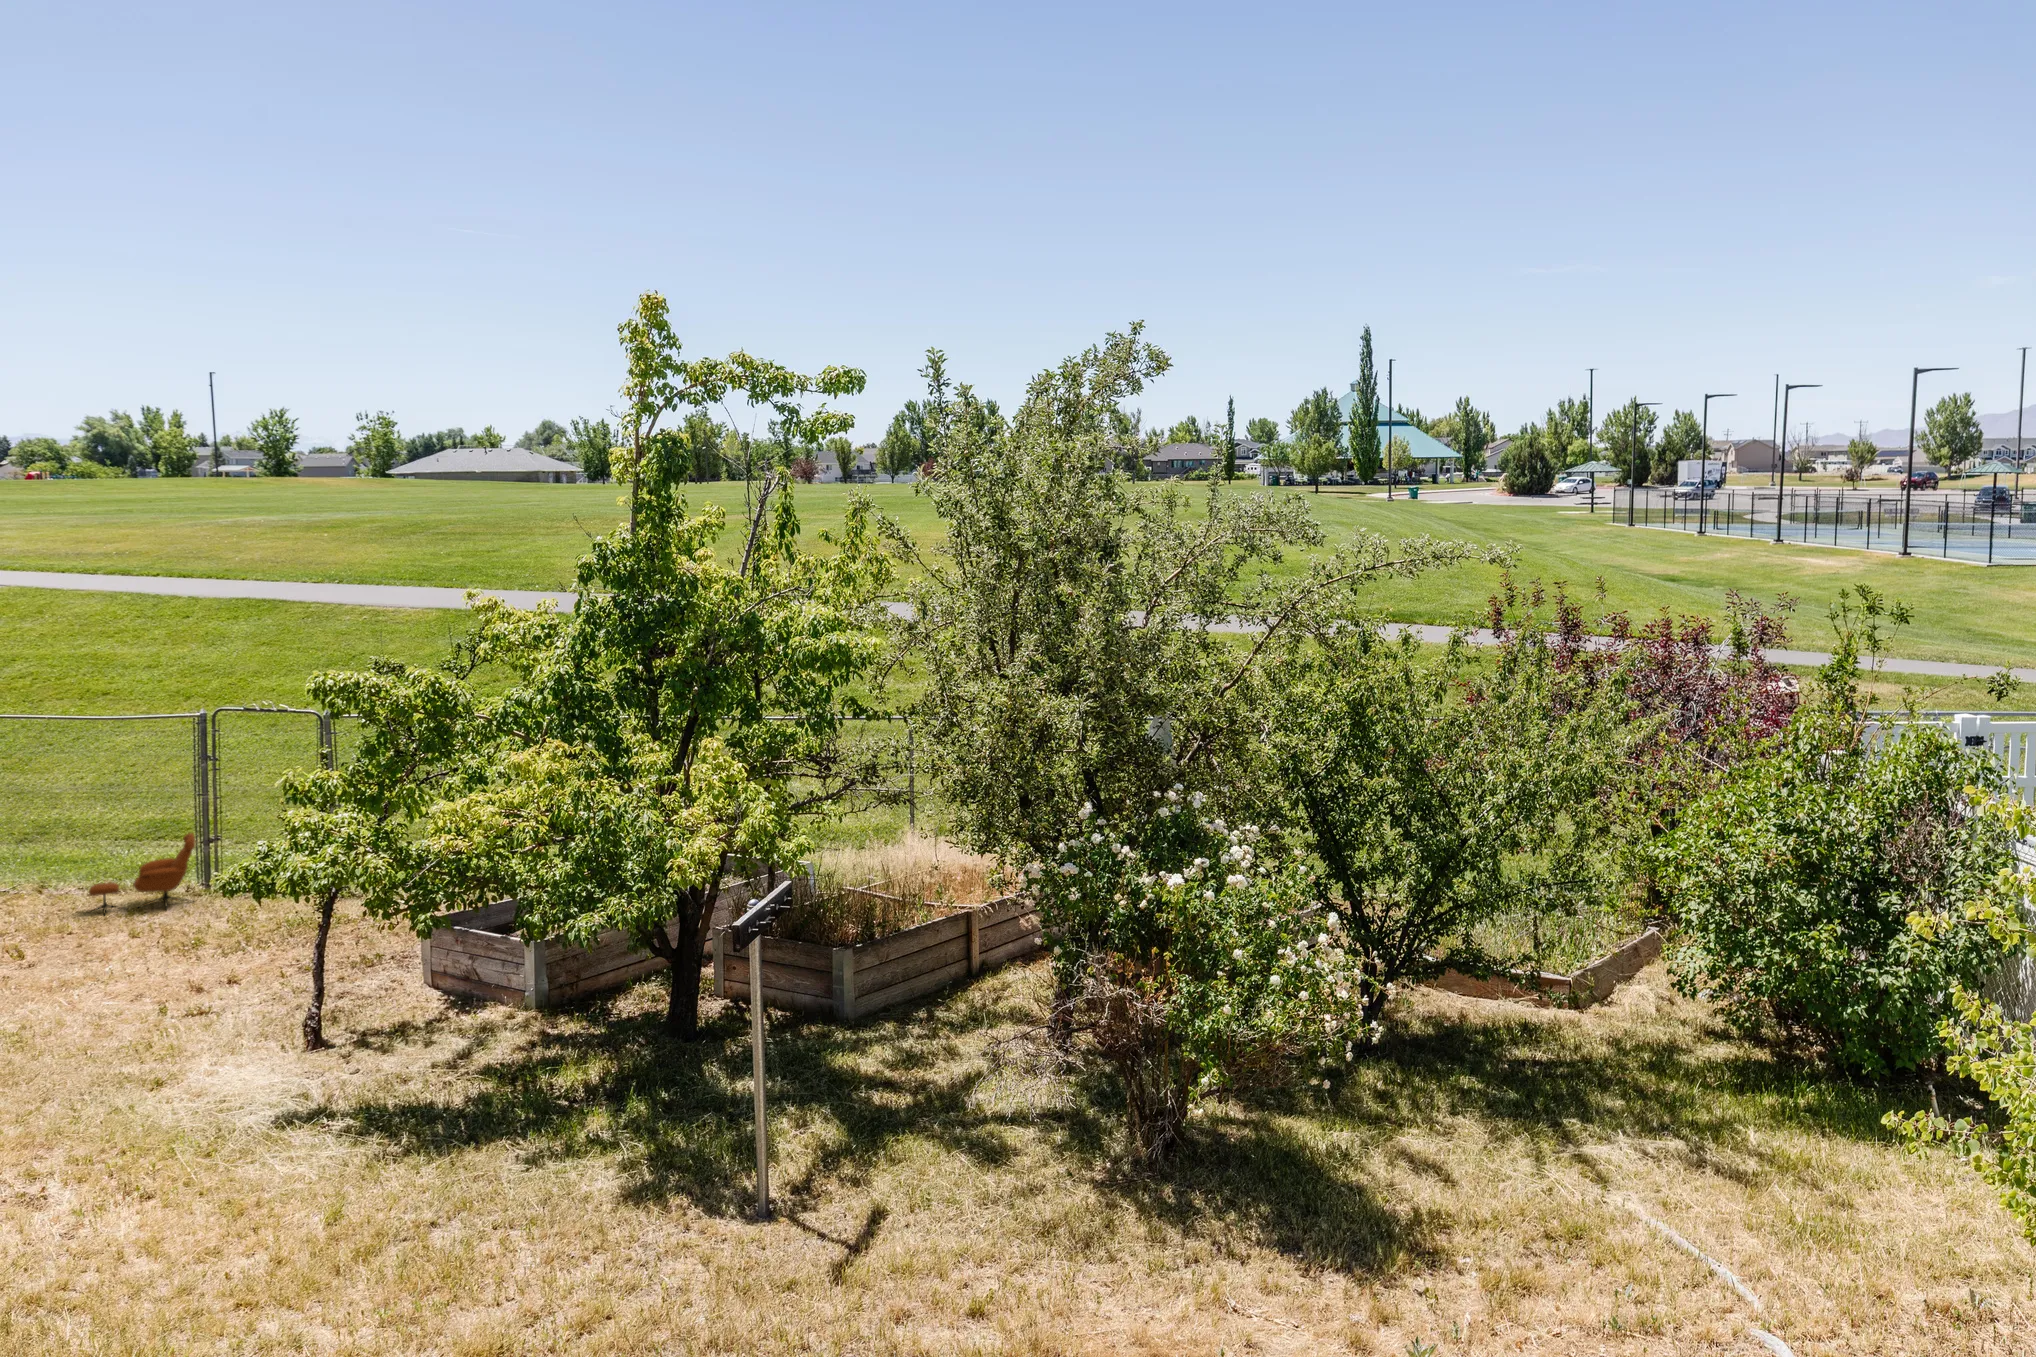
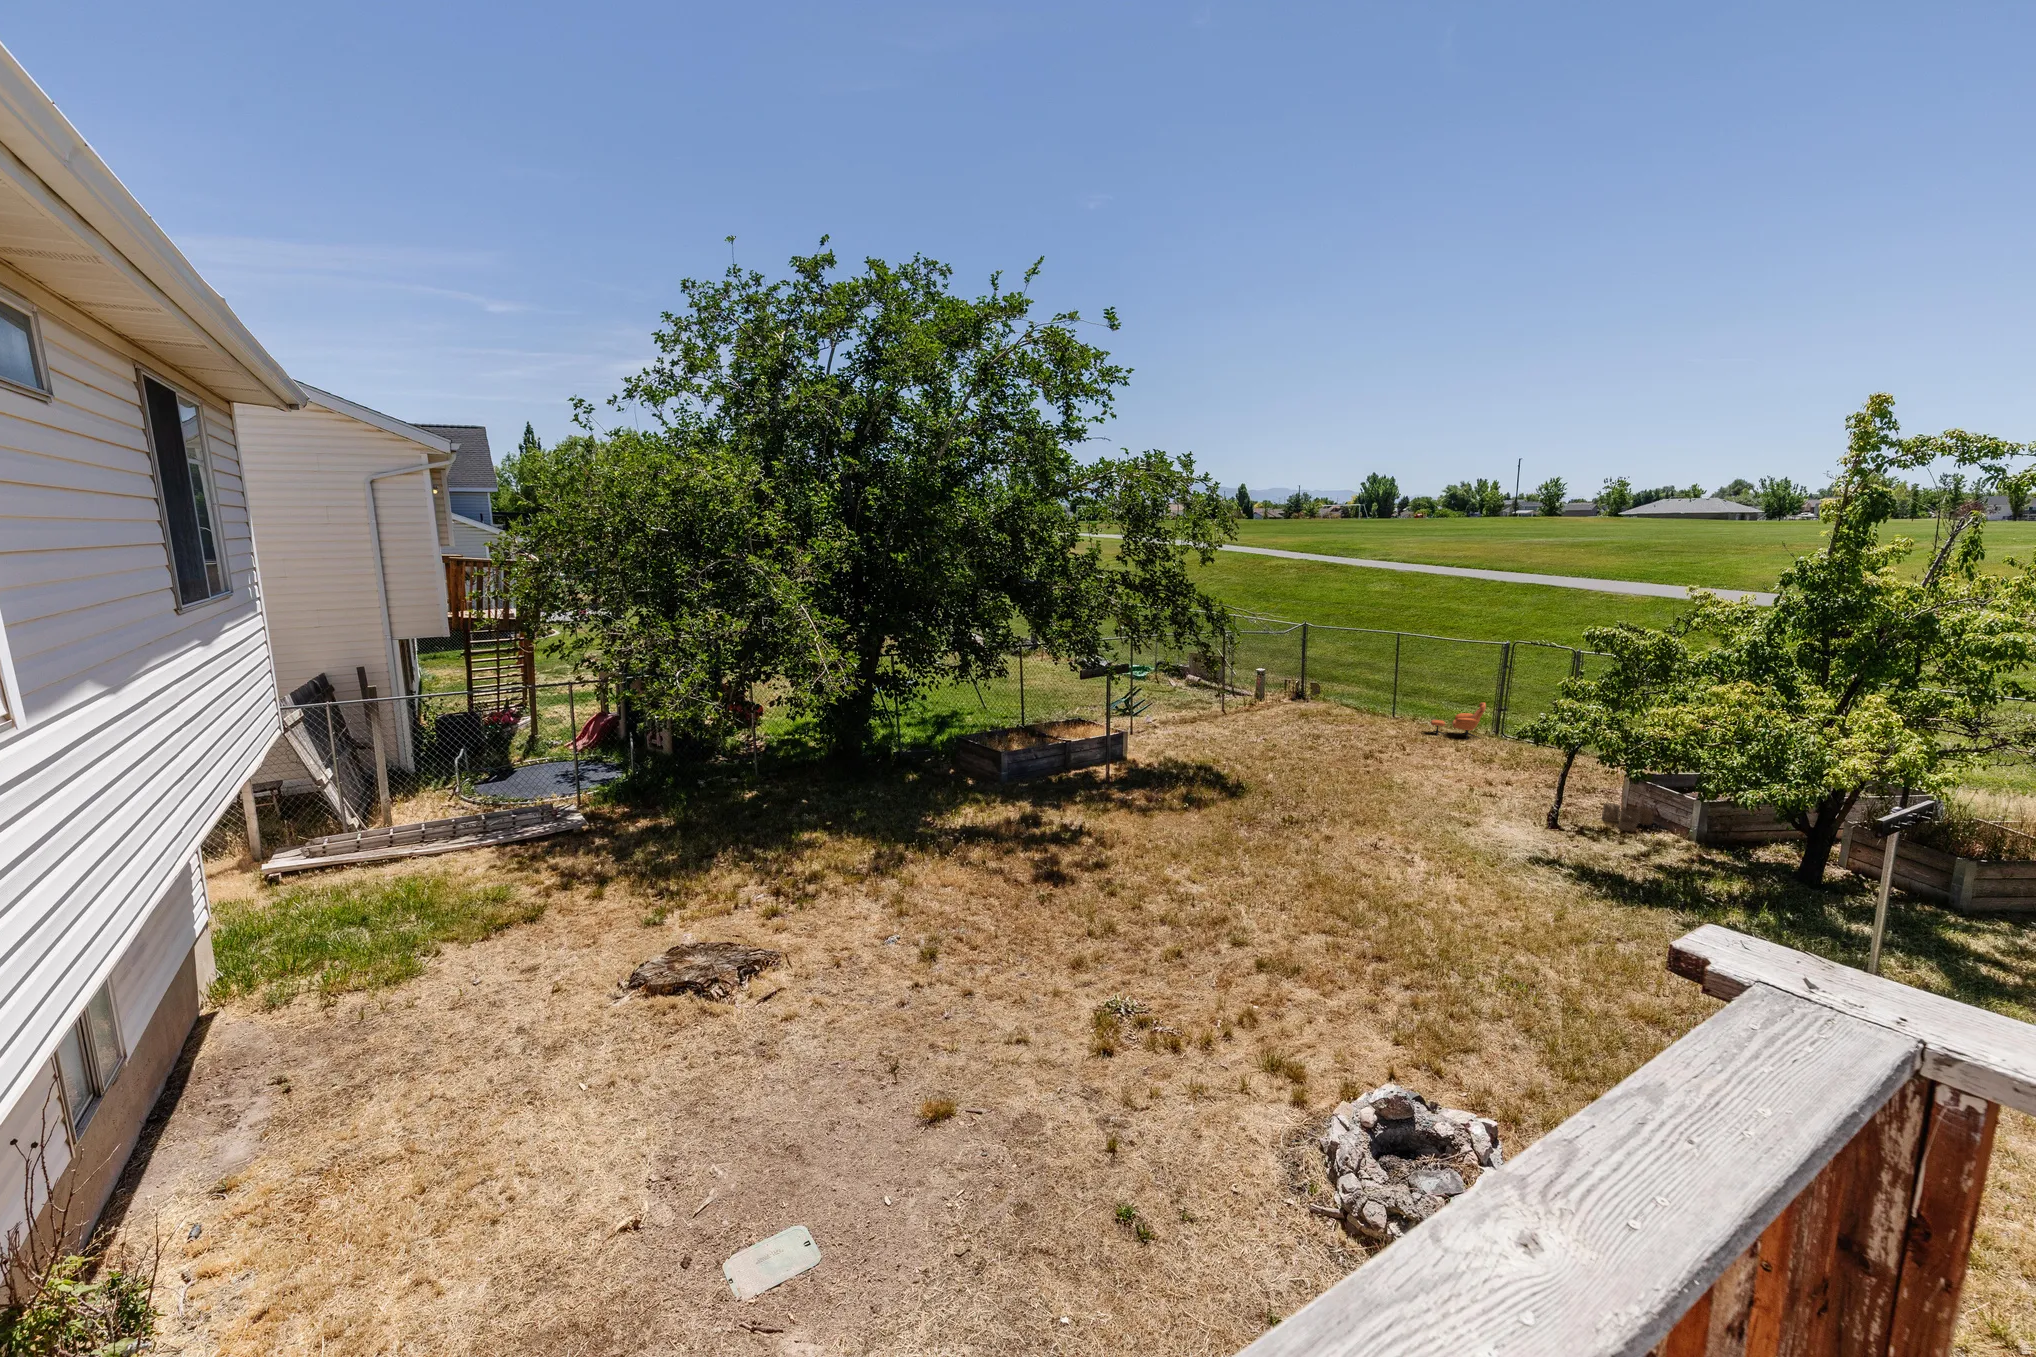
woven basket: none [394,965,475,1020] -> present [1602,803,1653,831]

